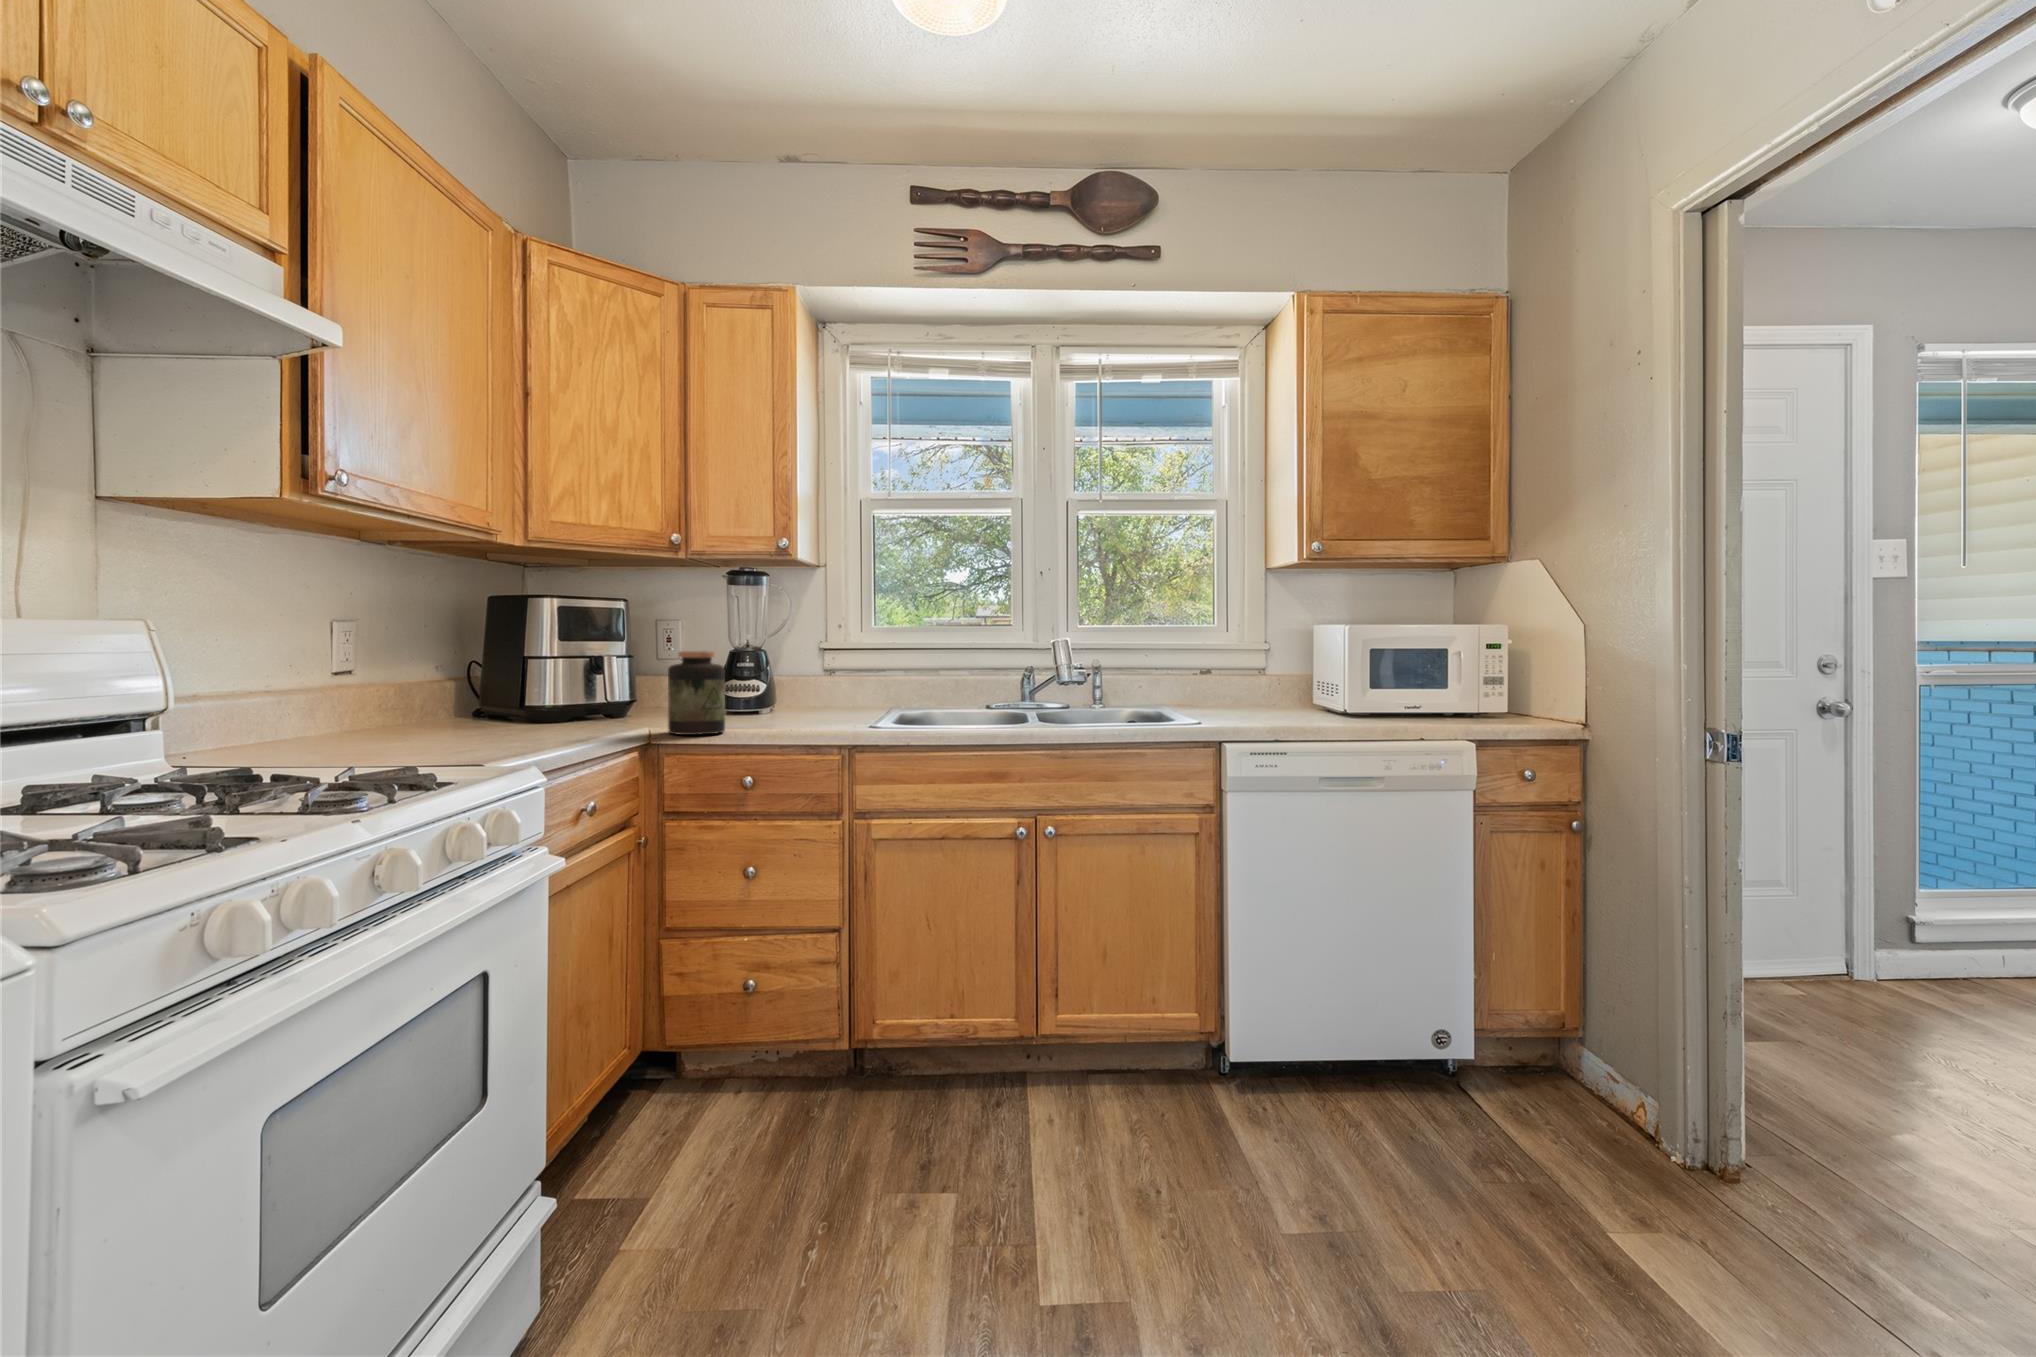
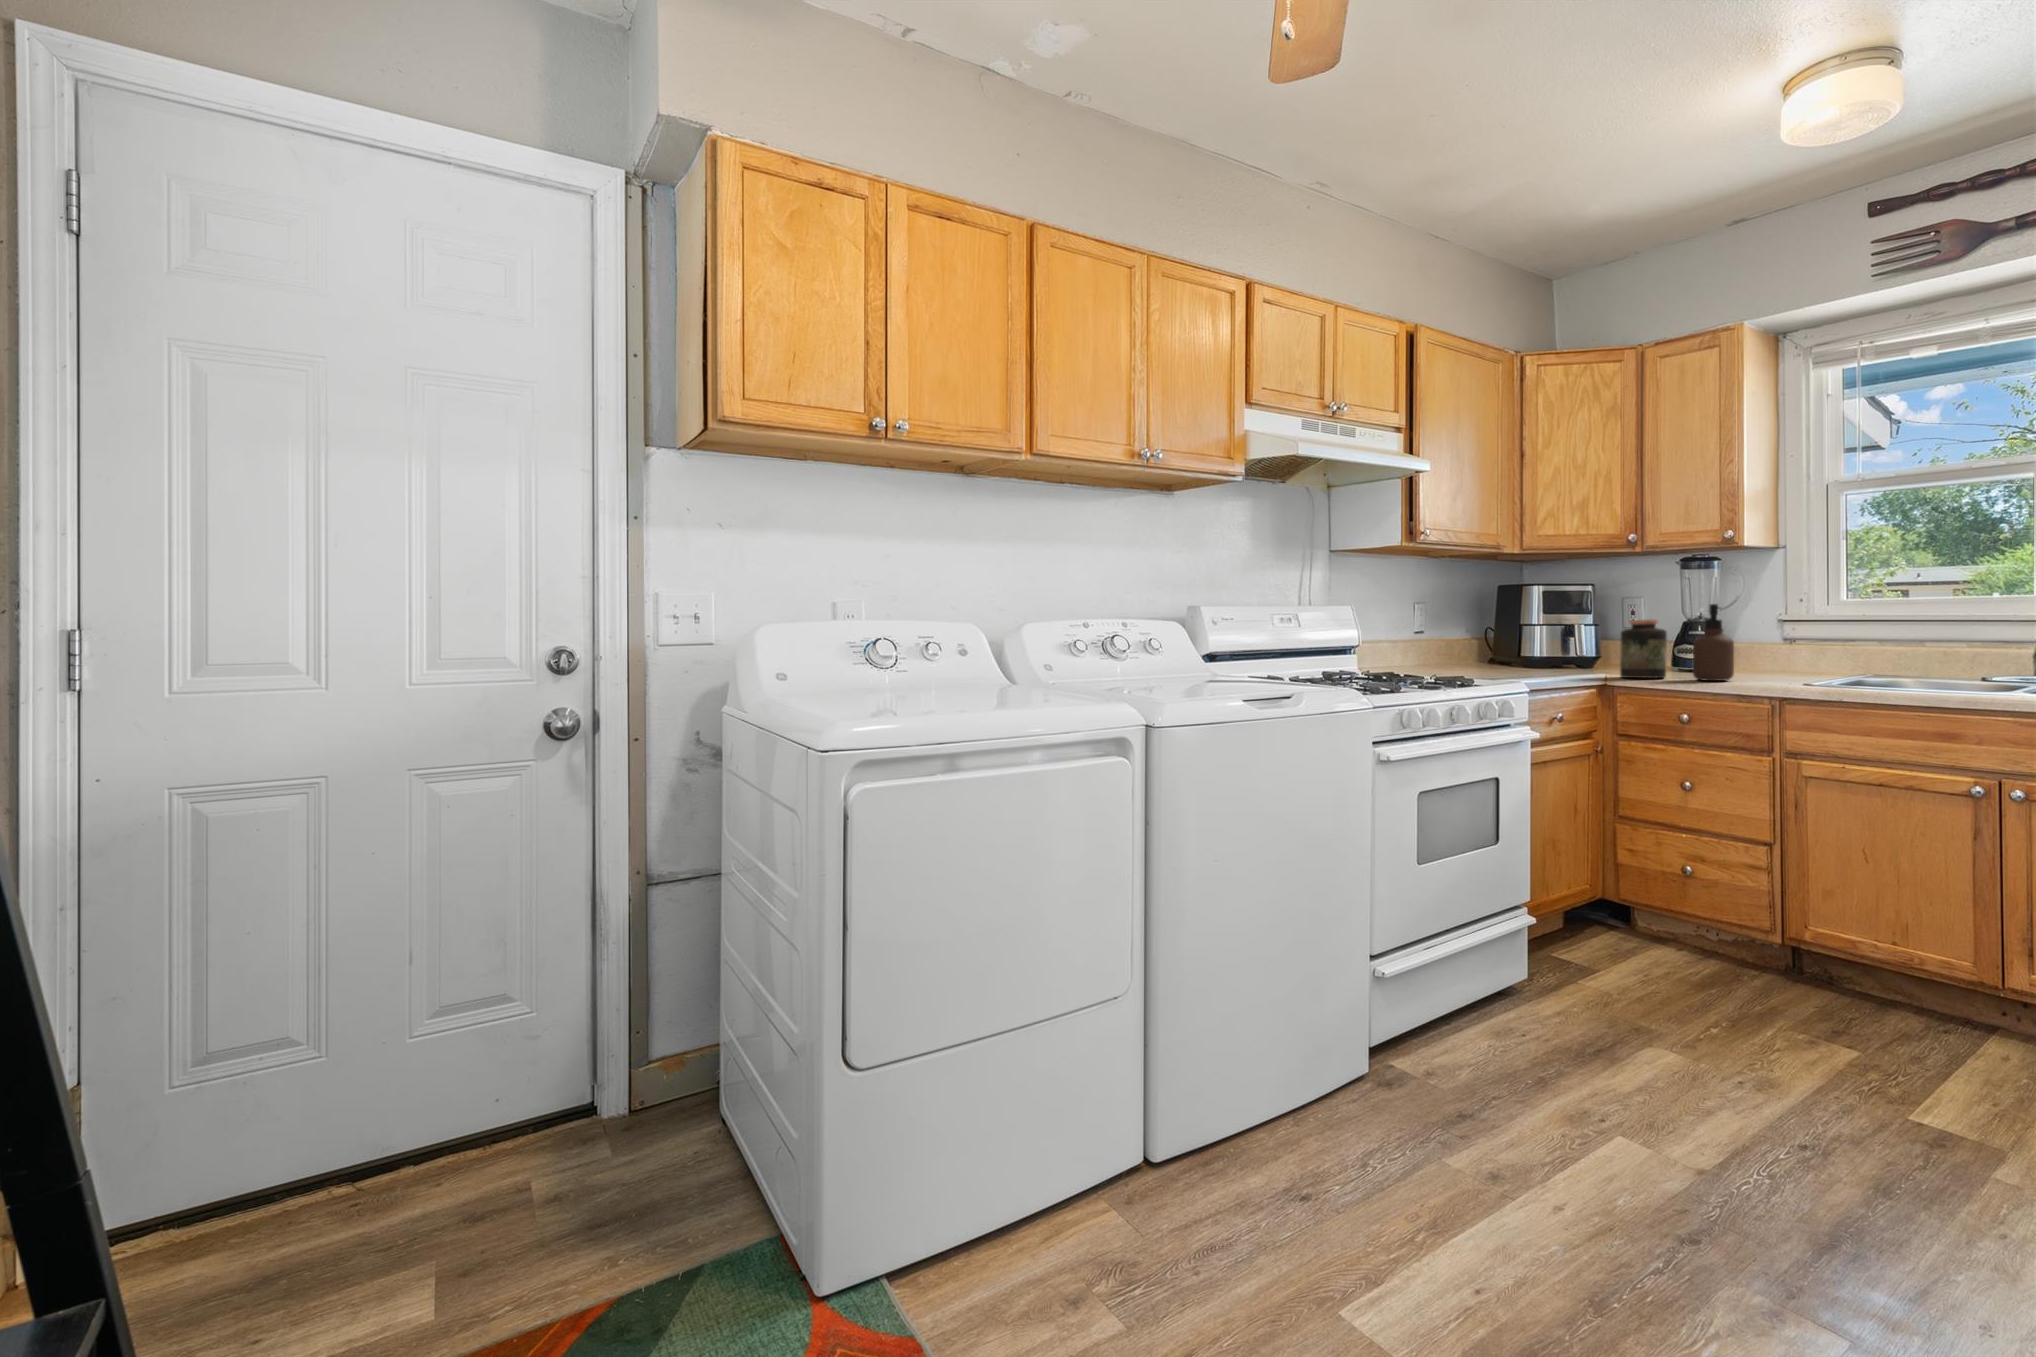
soap dispenser: none [757,633,803,735] -> present [1693,604,1734,681]

